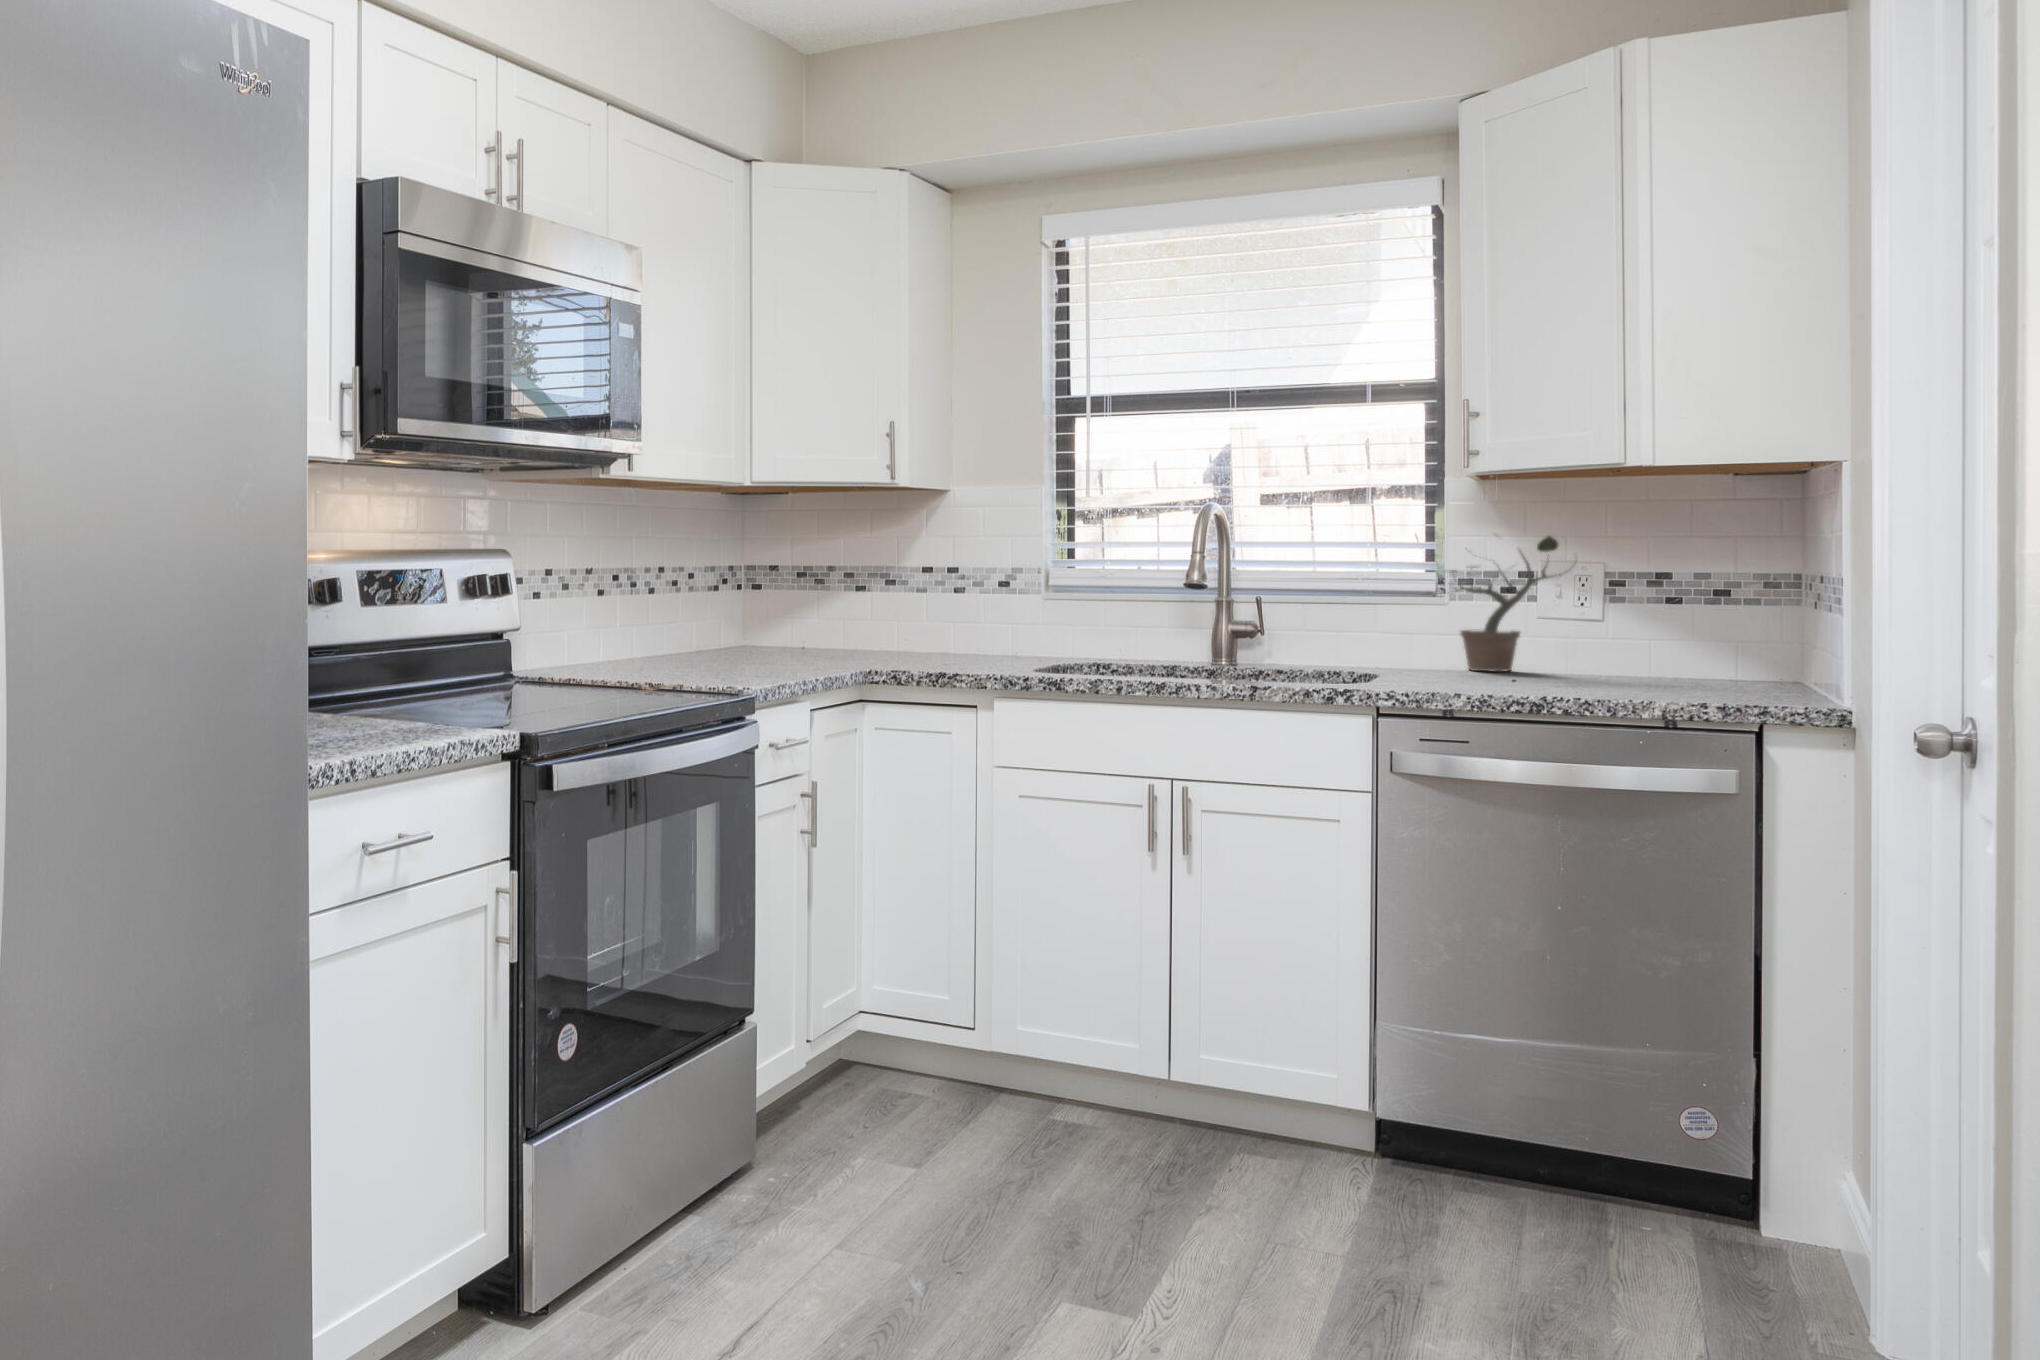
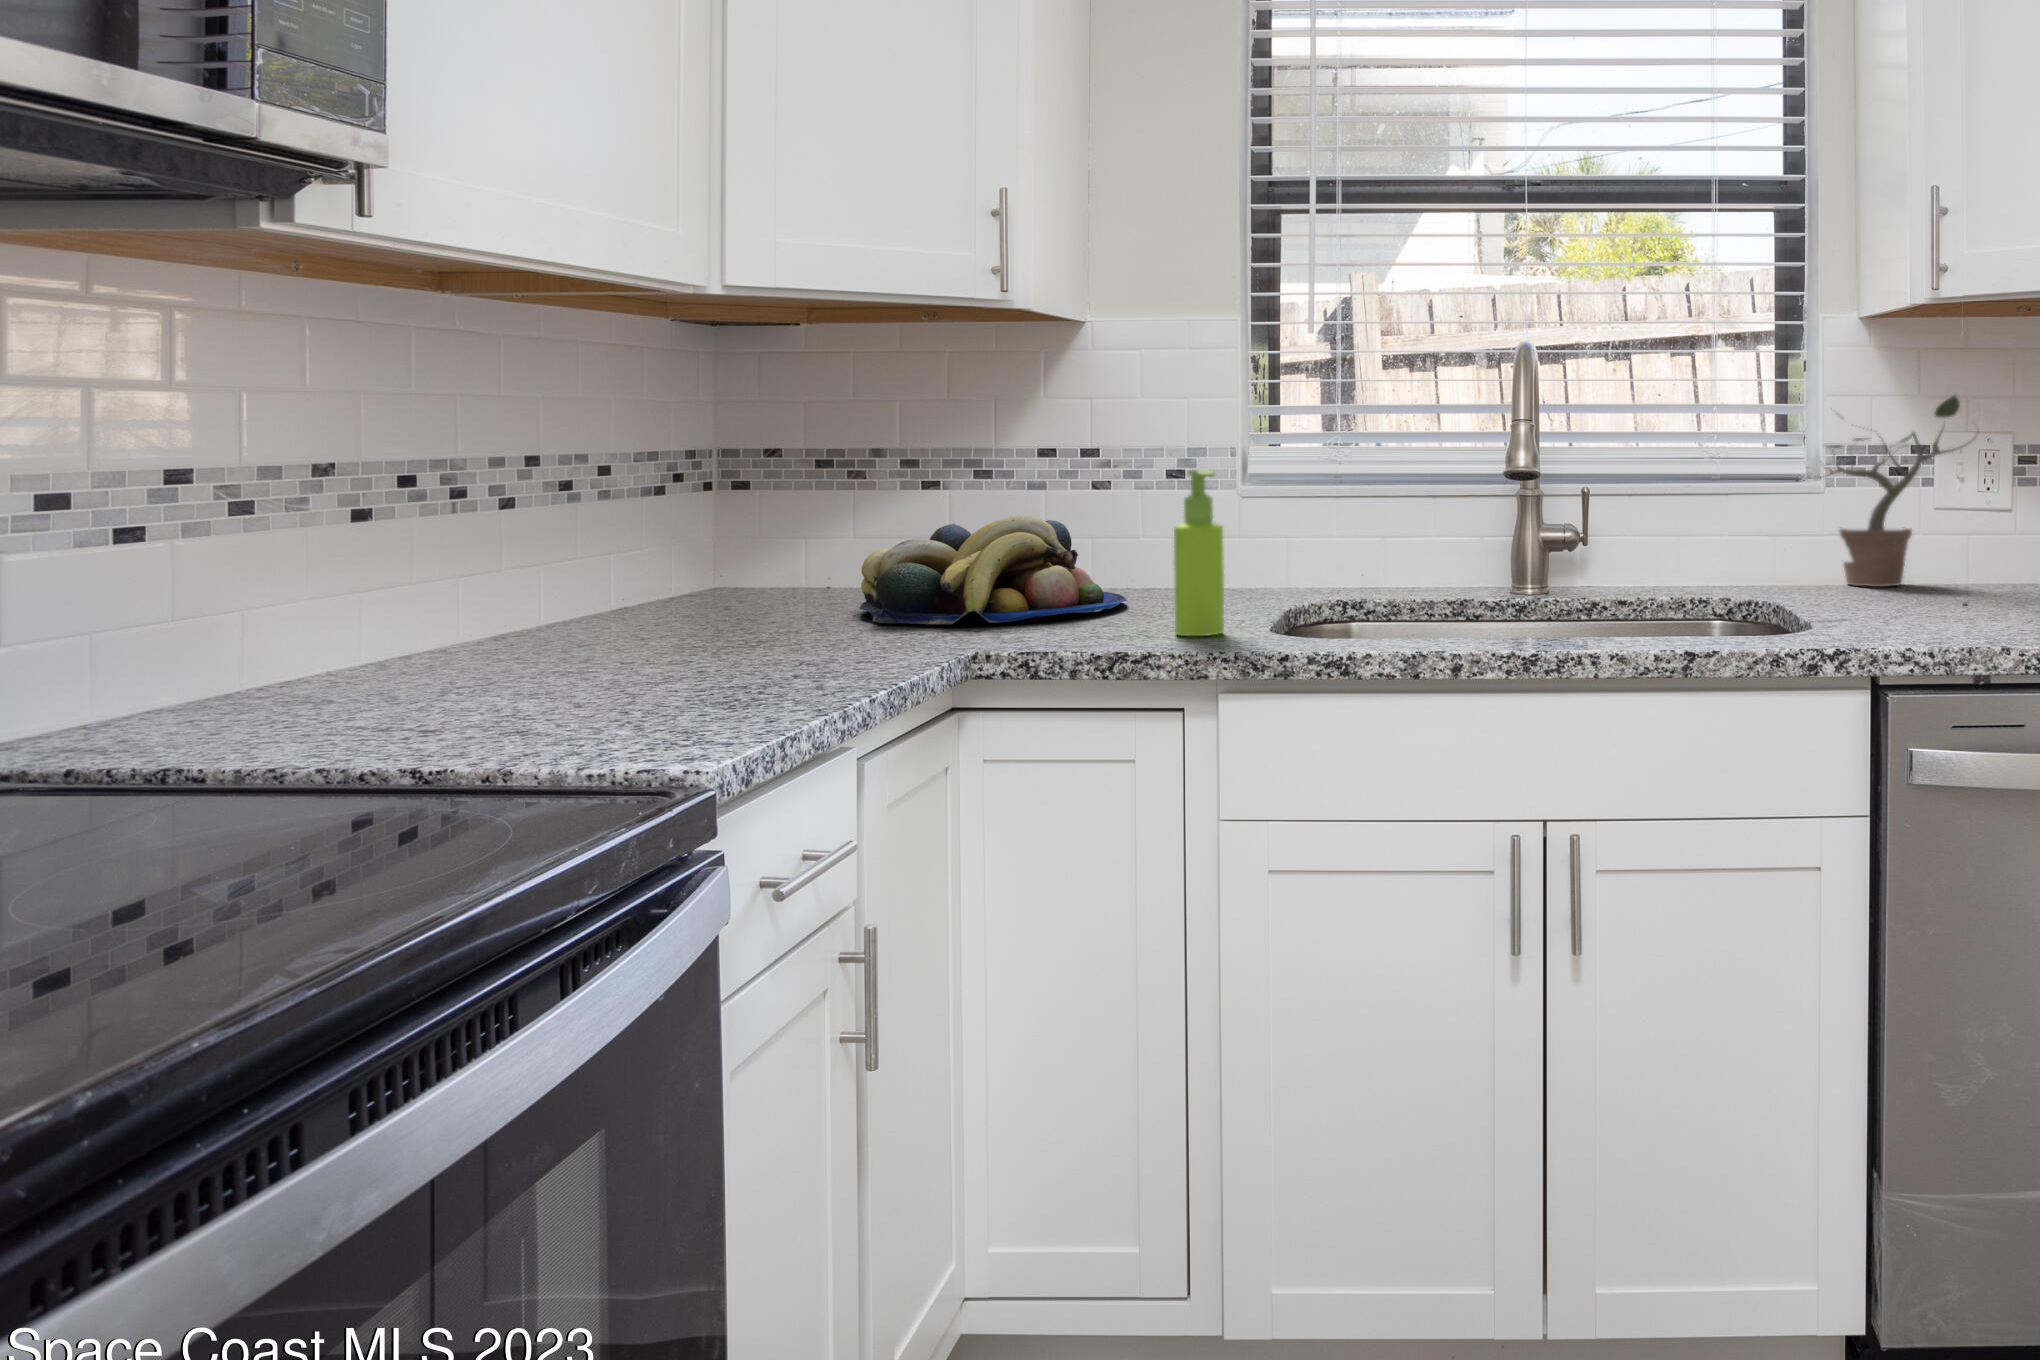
soap dispenser: none [973,579,1001,670] -> present [1174,469,1224,636]
fruit bowl: none [815,605,960,660] -> present [860,516,1127,624]

